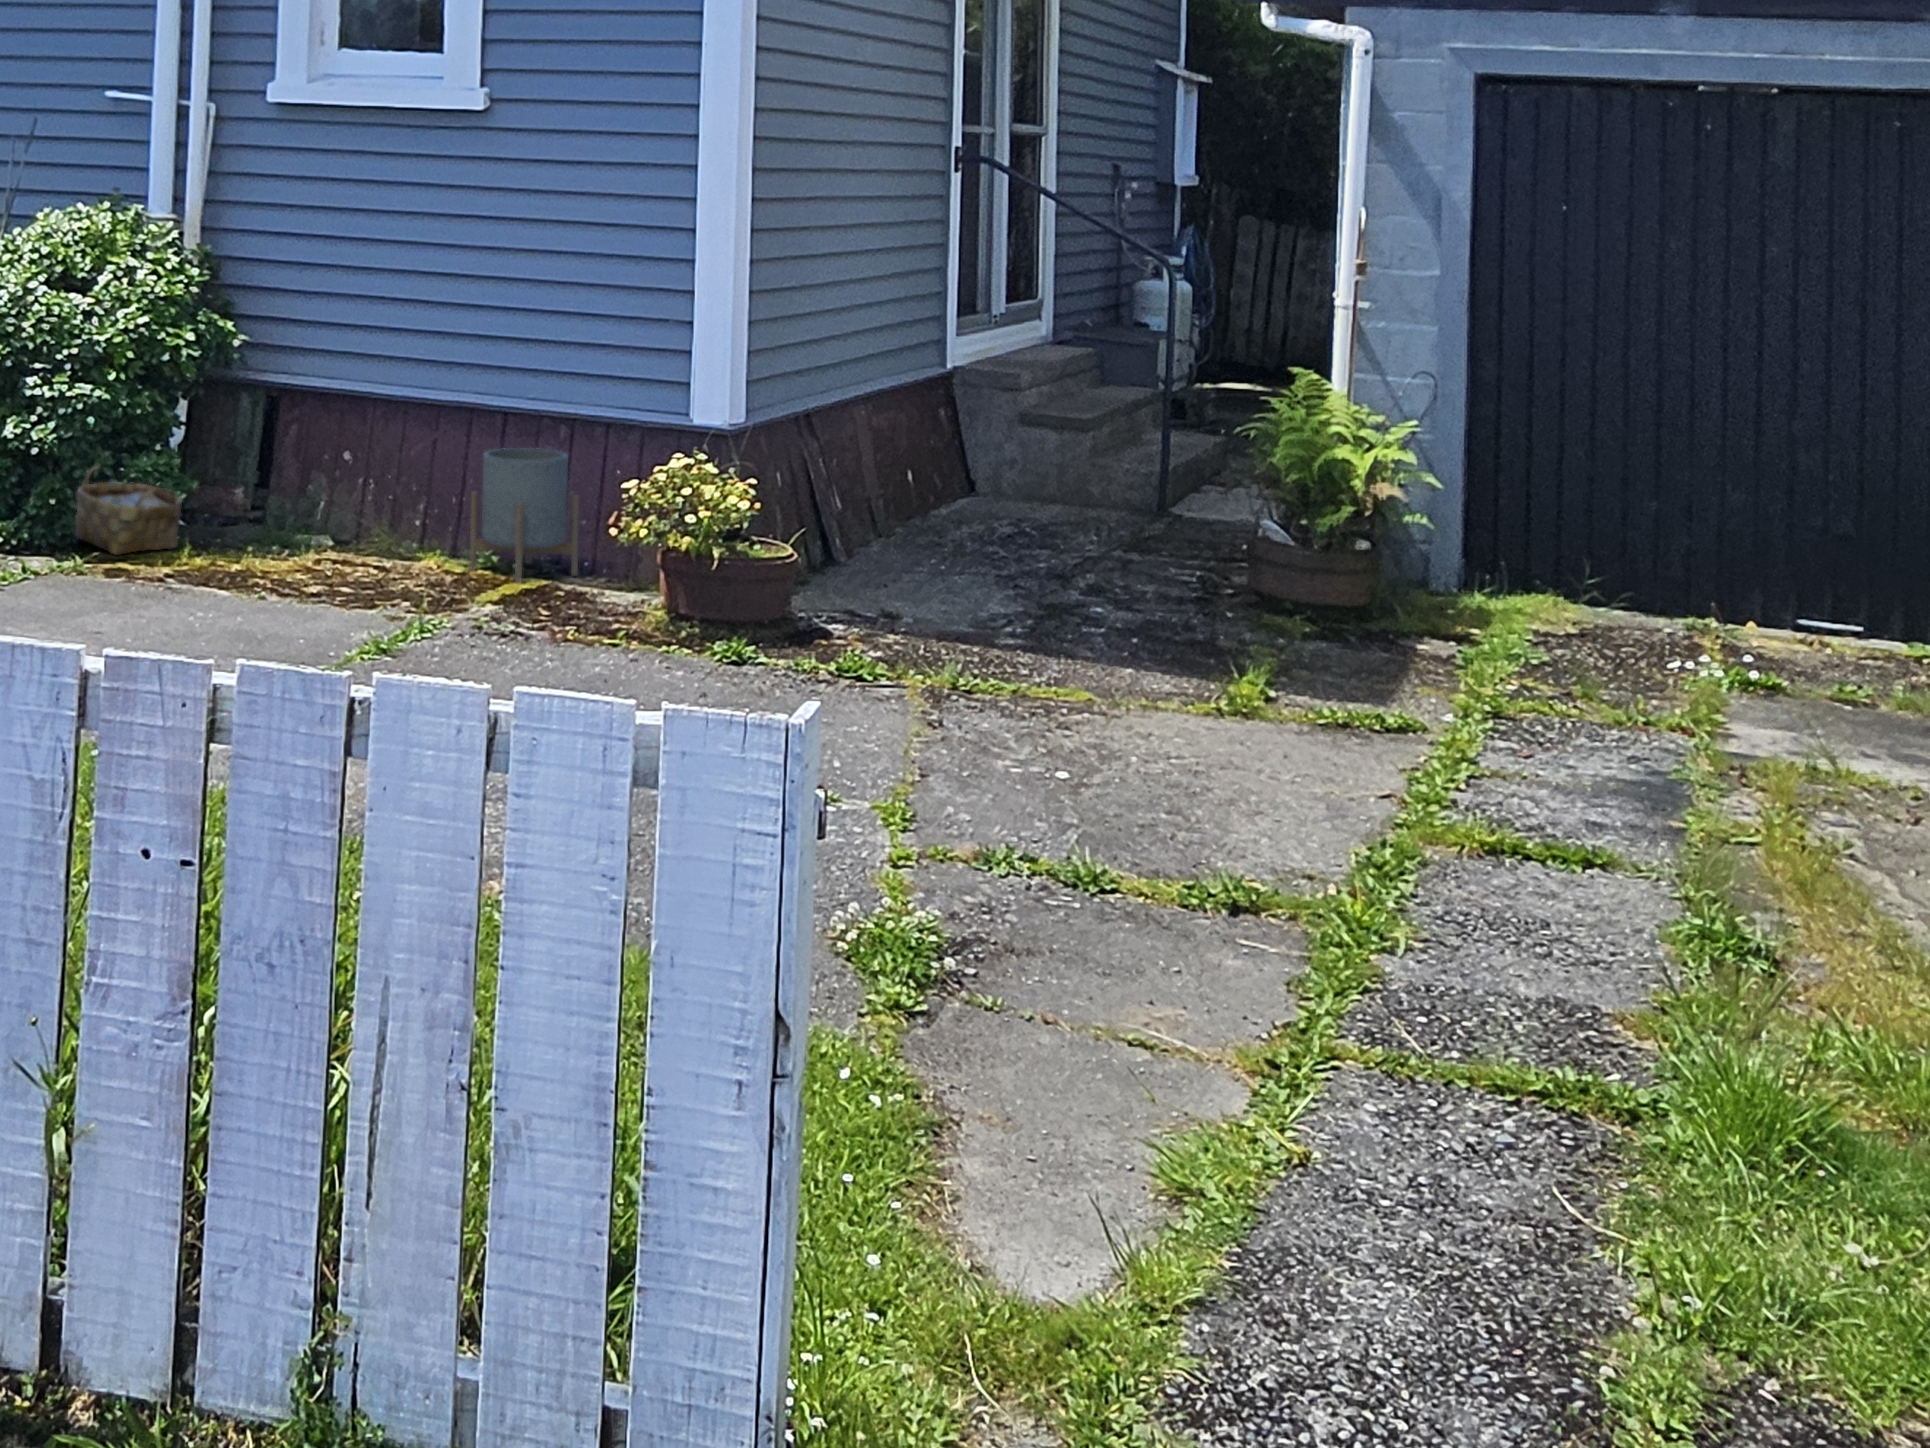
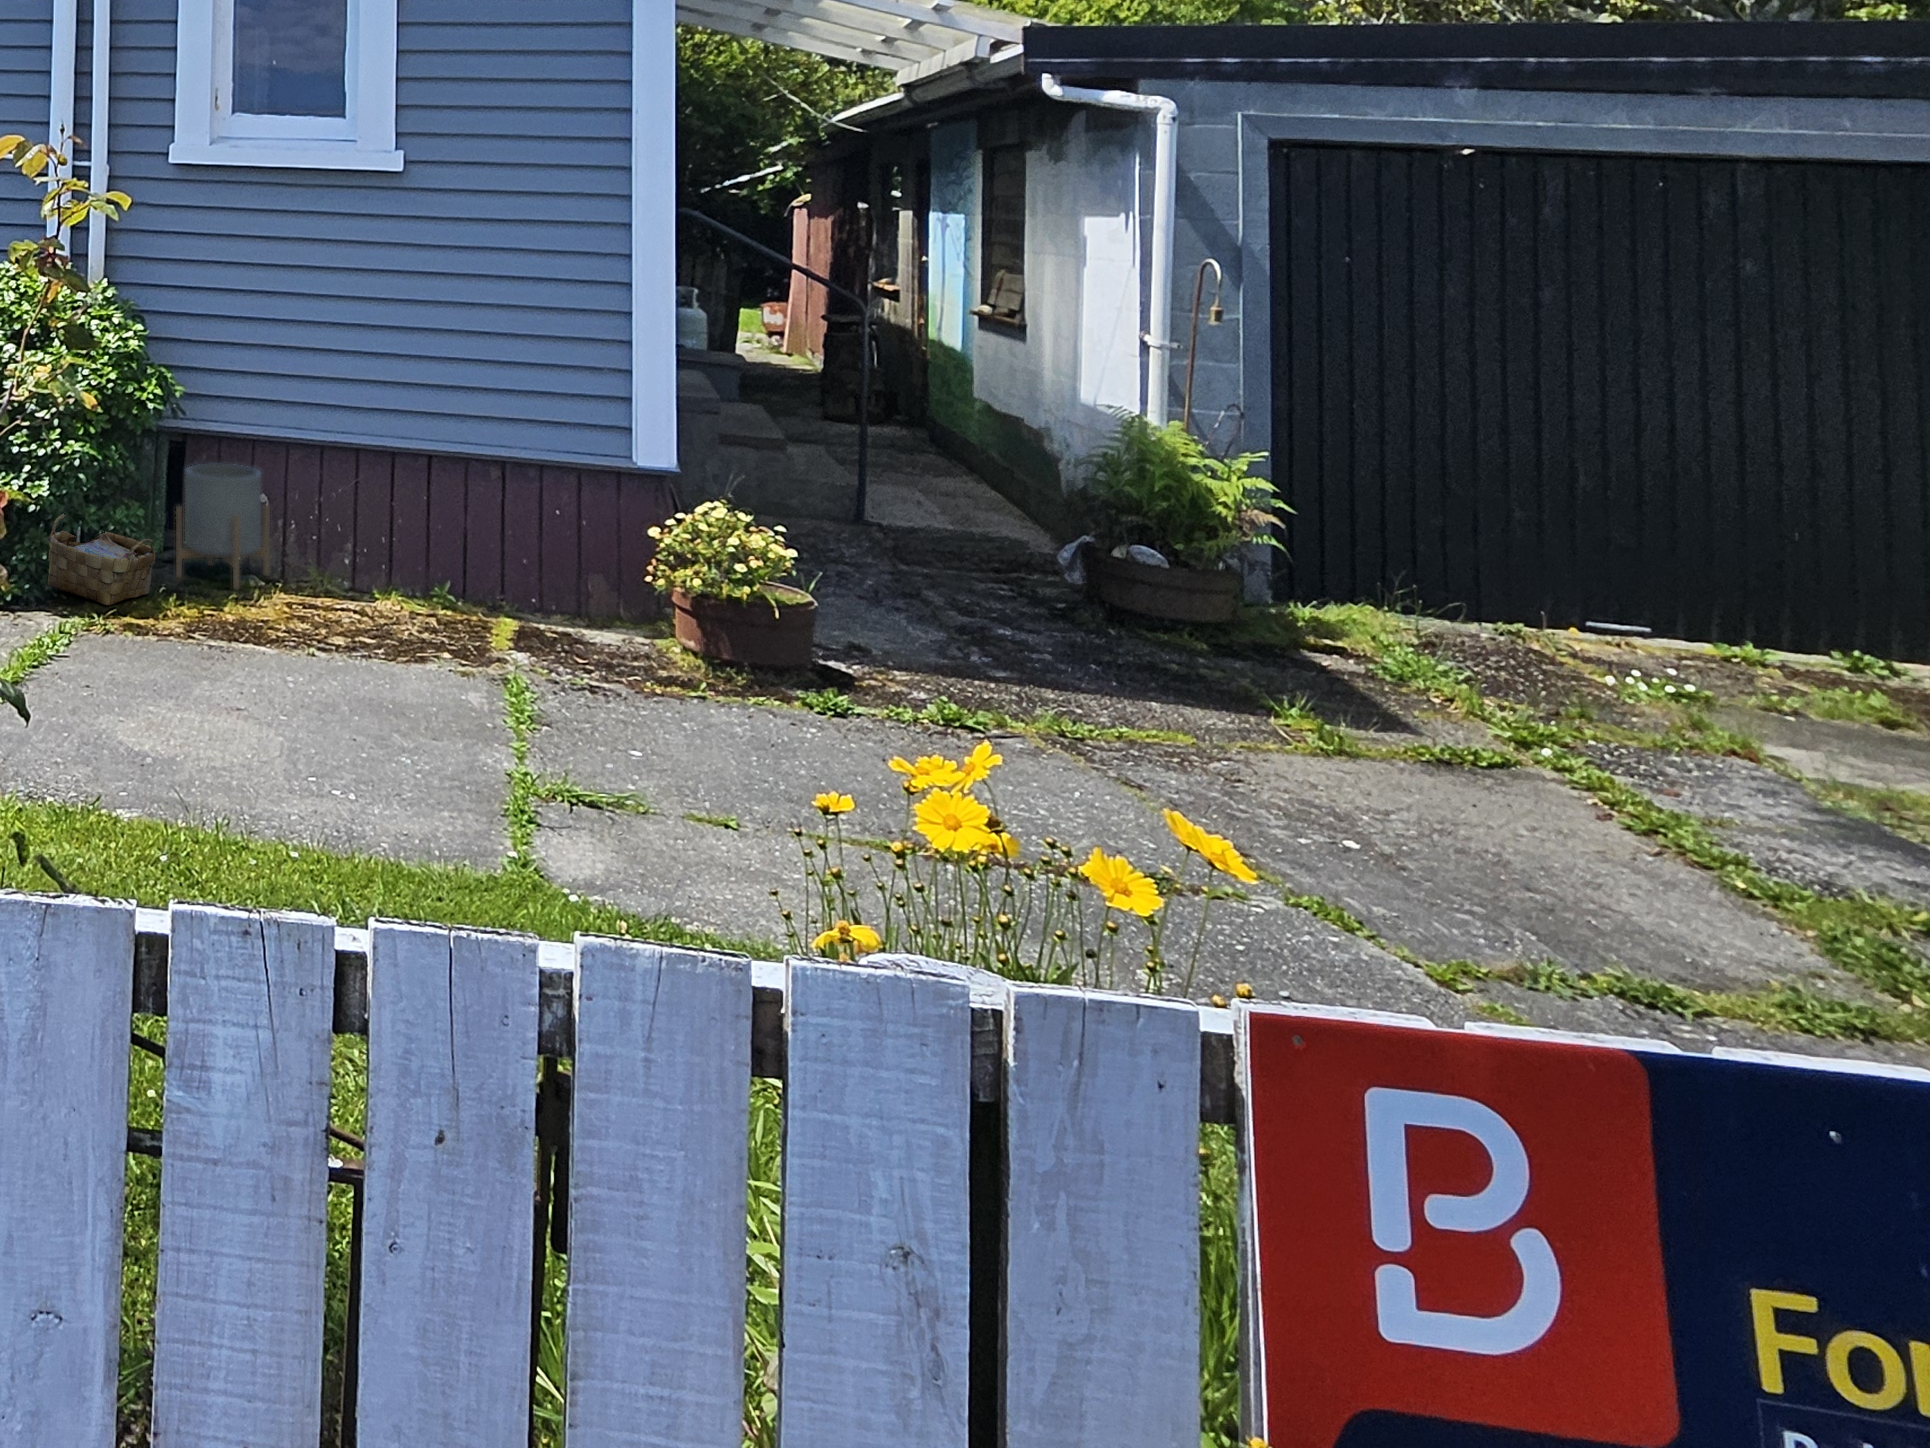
planter: present [469,448,579,584] -> present [176,464,270,589]

